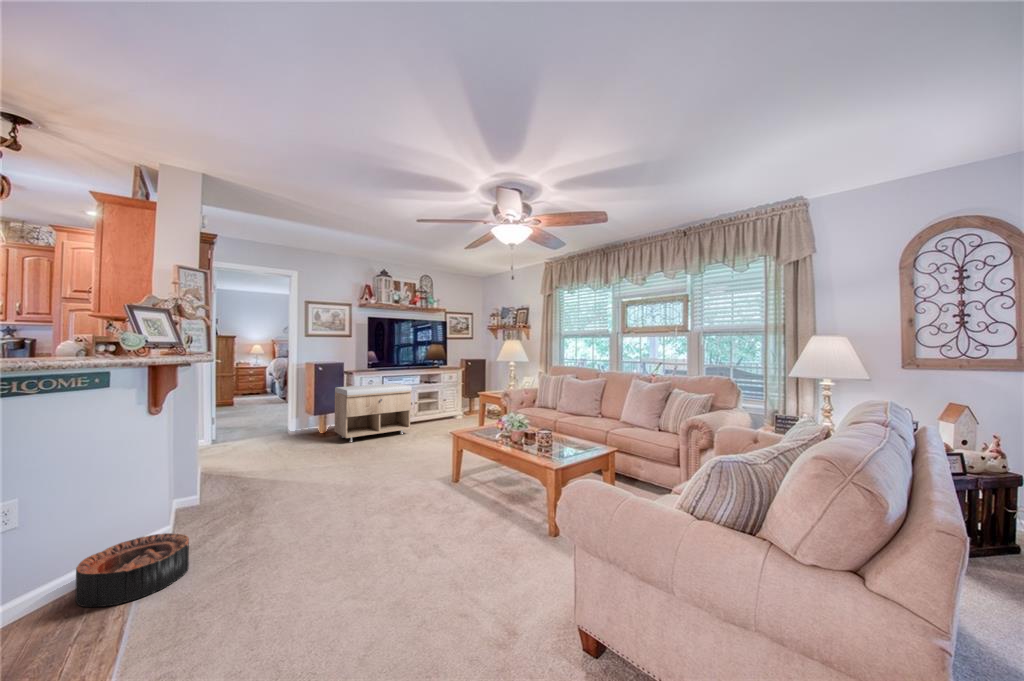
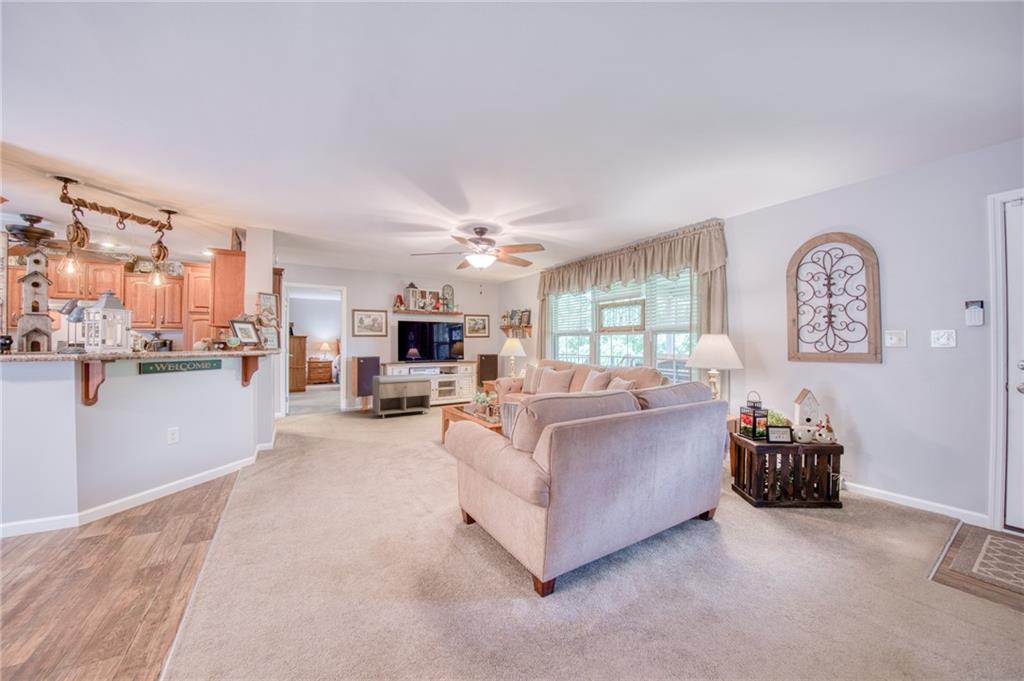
basket: present [75,533,189,607] -> none [206,459,265,492]

